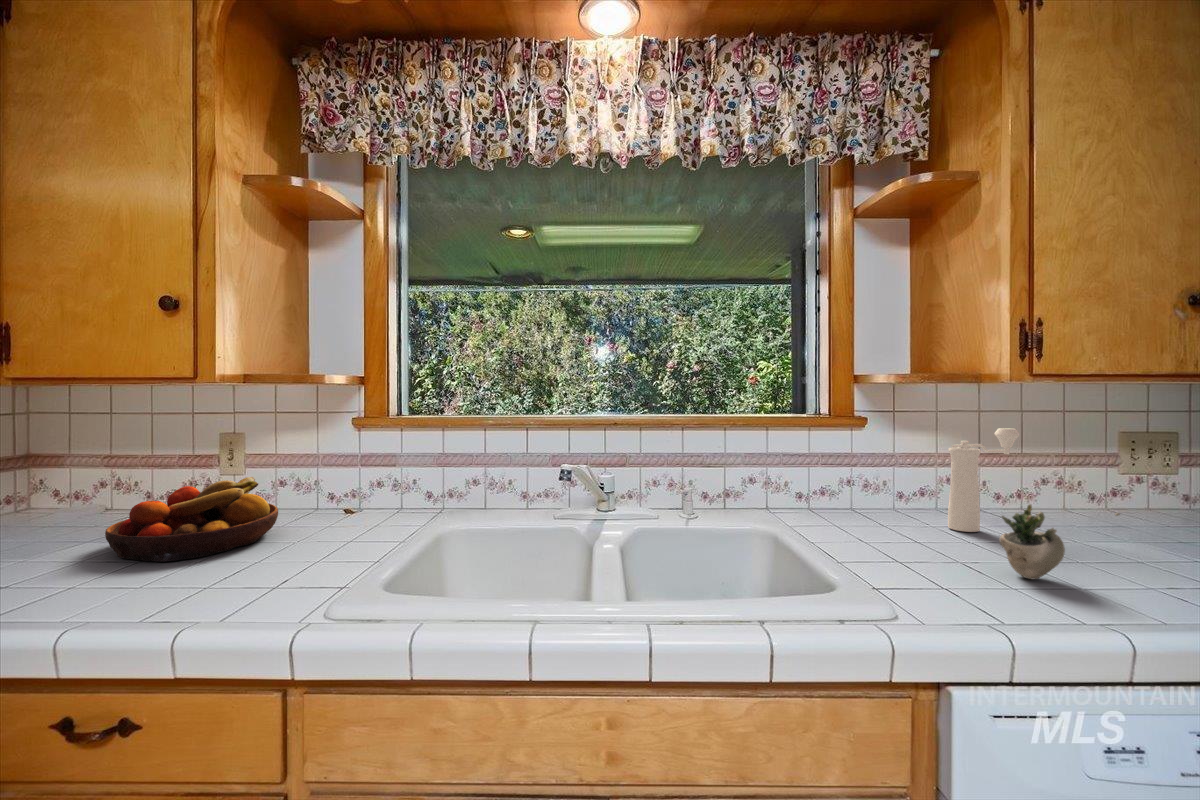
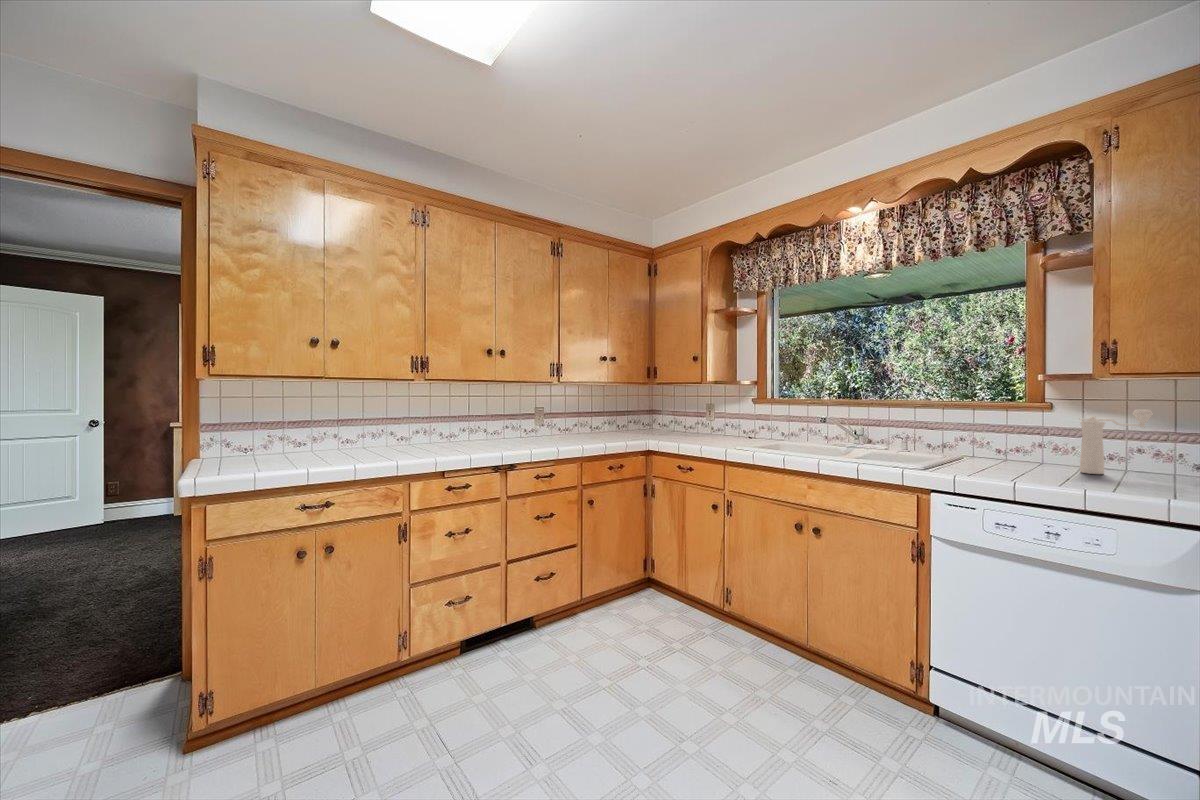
fruit bowl: present [105,477,278,562] -> none [674,420,722,443]
succulent plant: present [999,504,1120,579] -> none [1020,444,1058,482]

